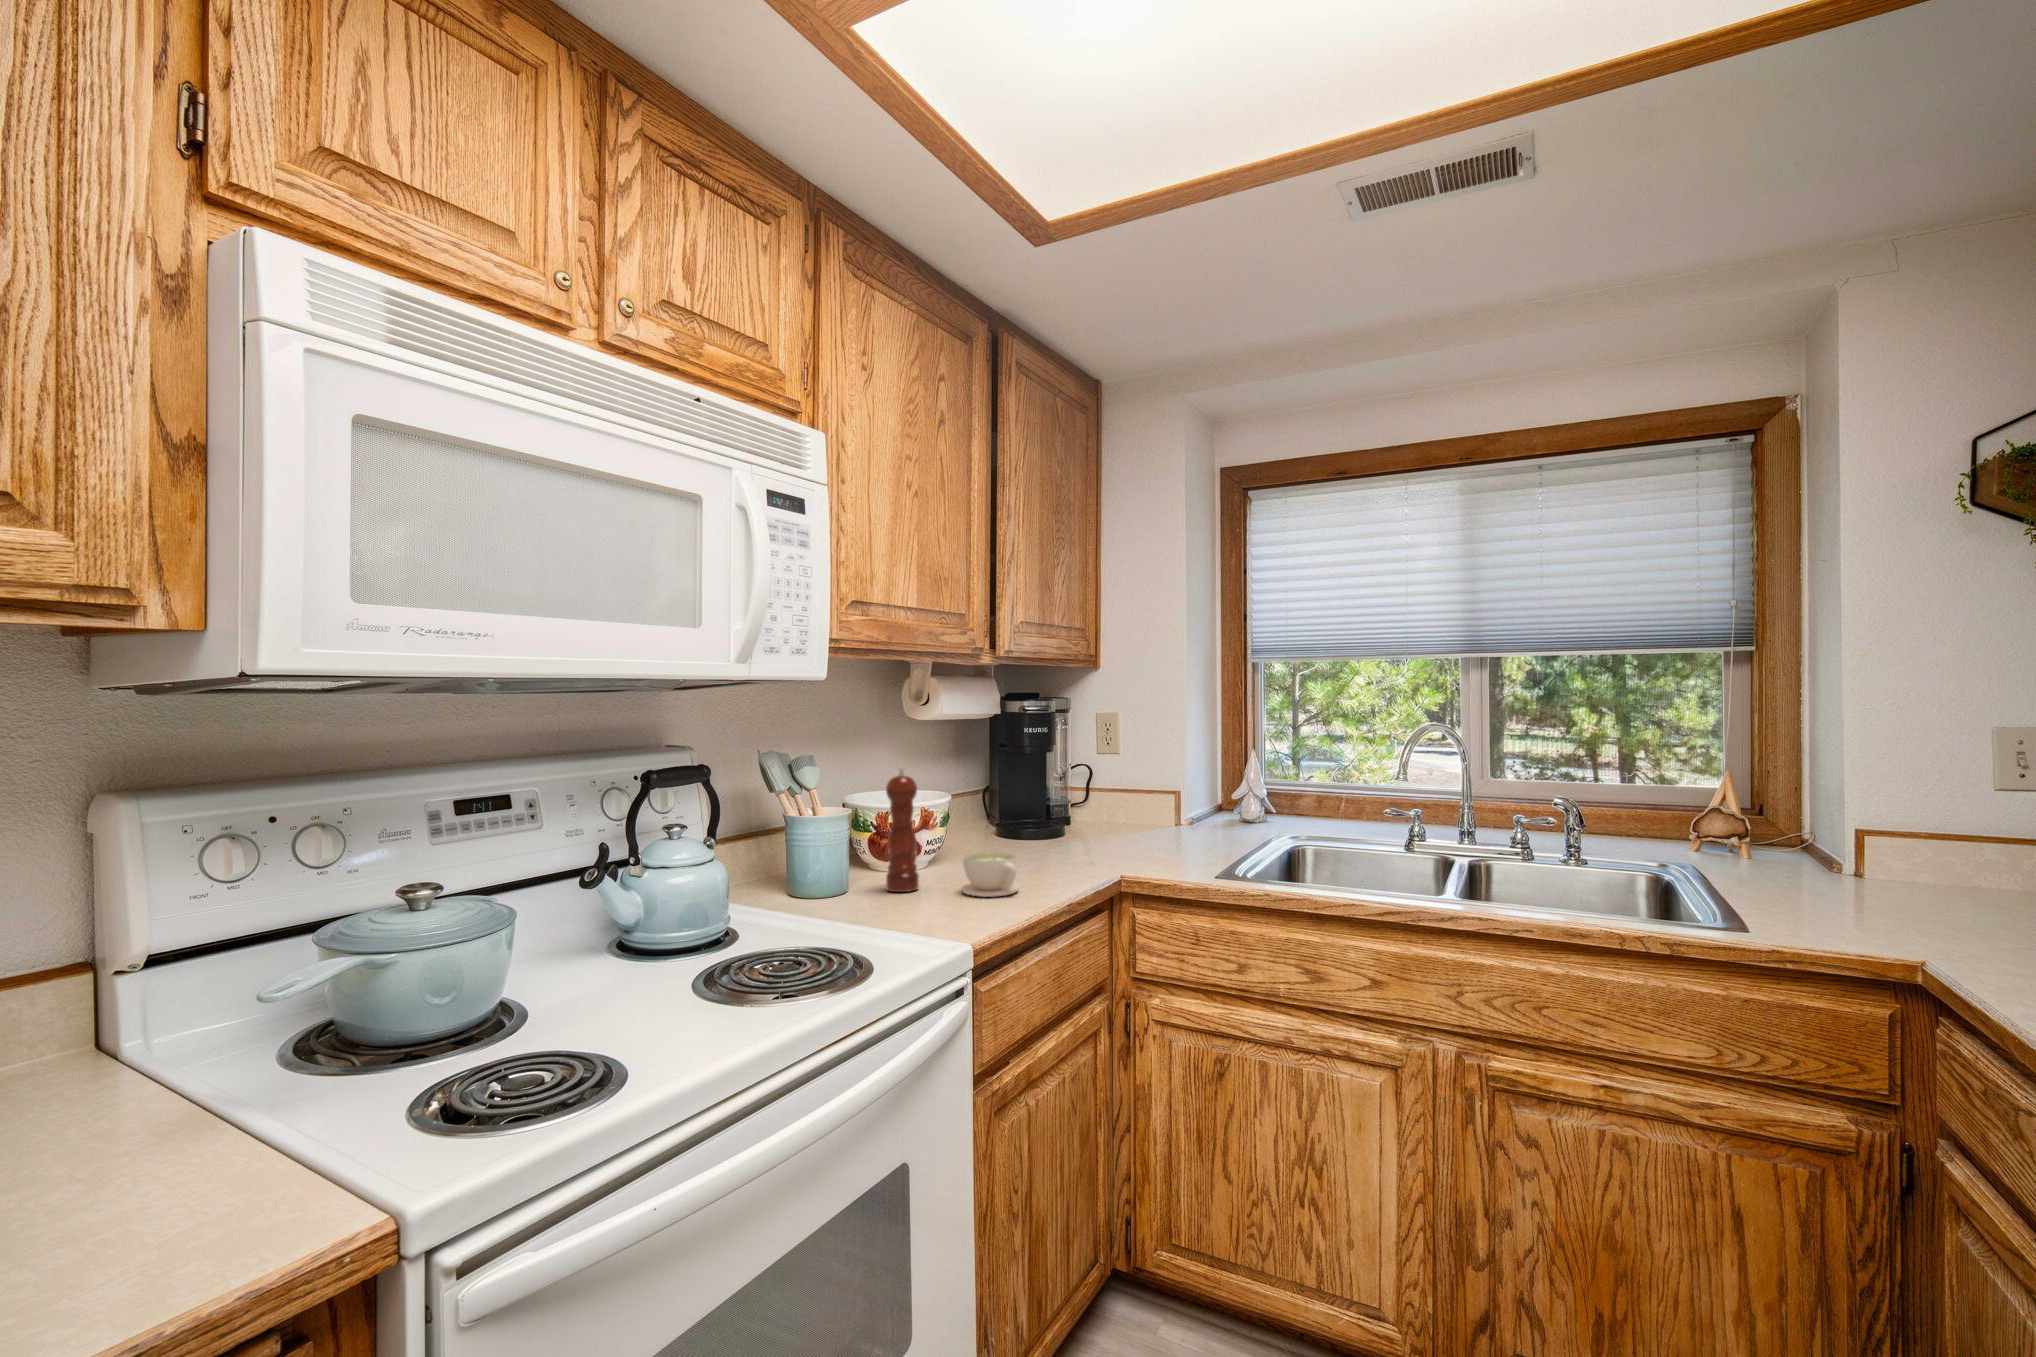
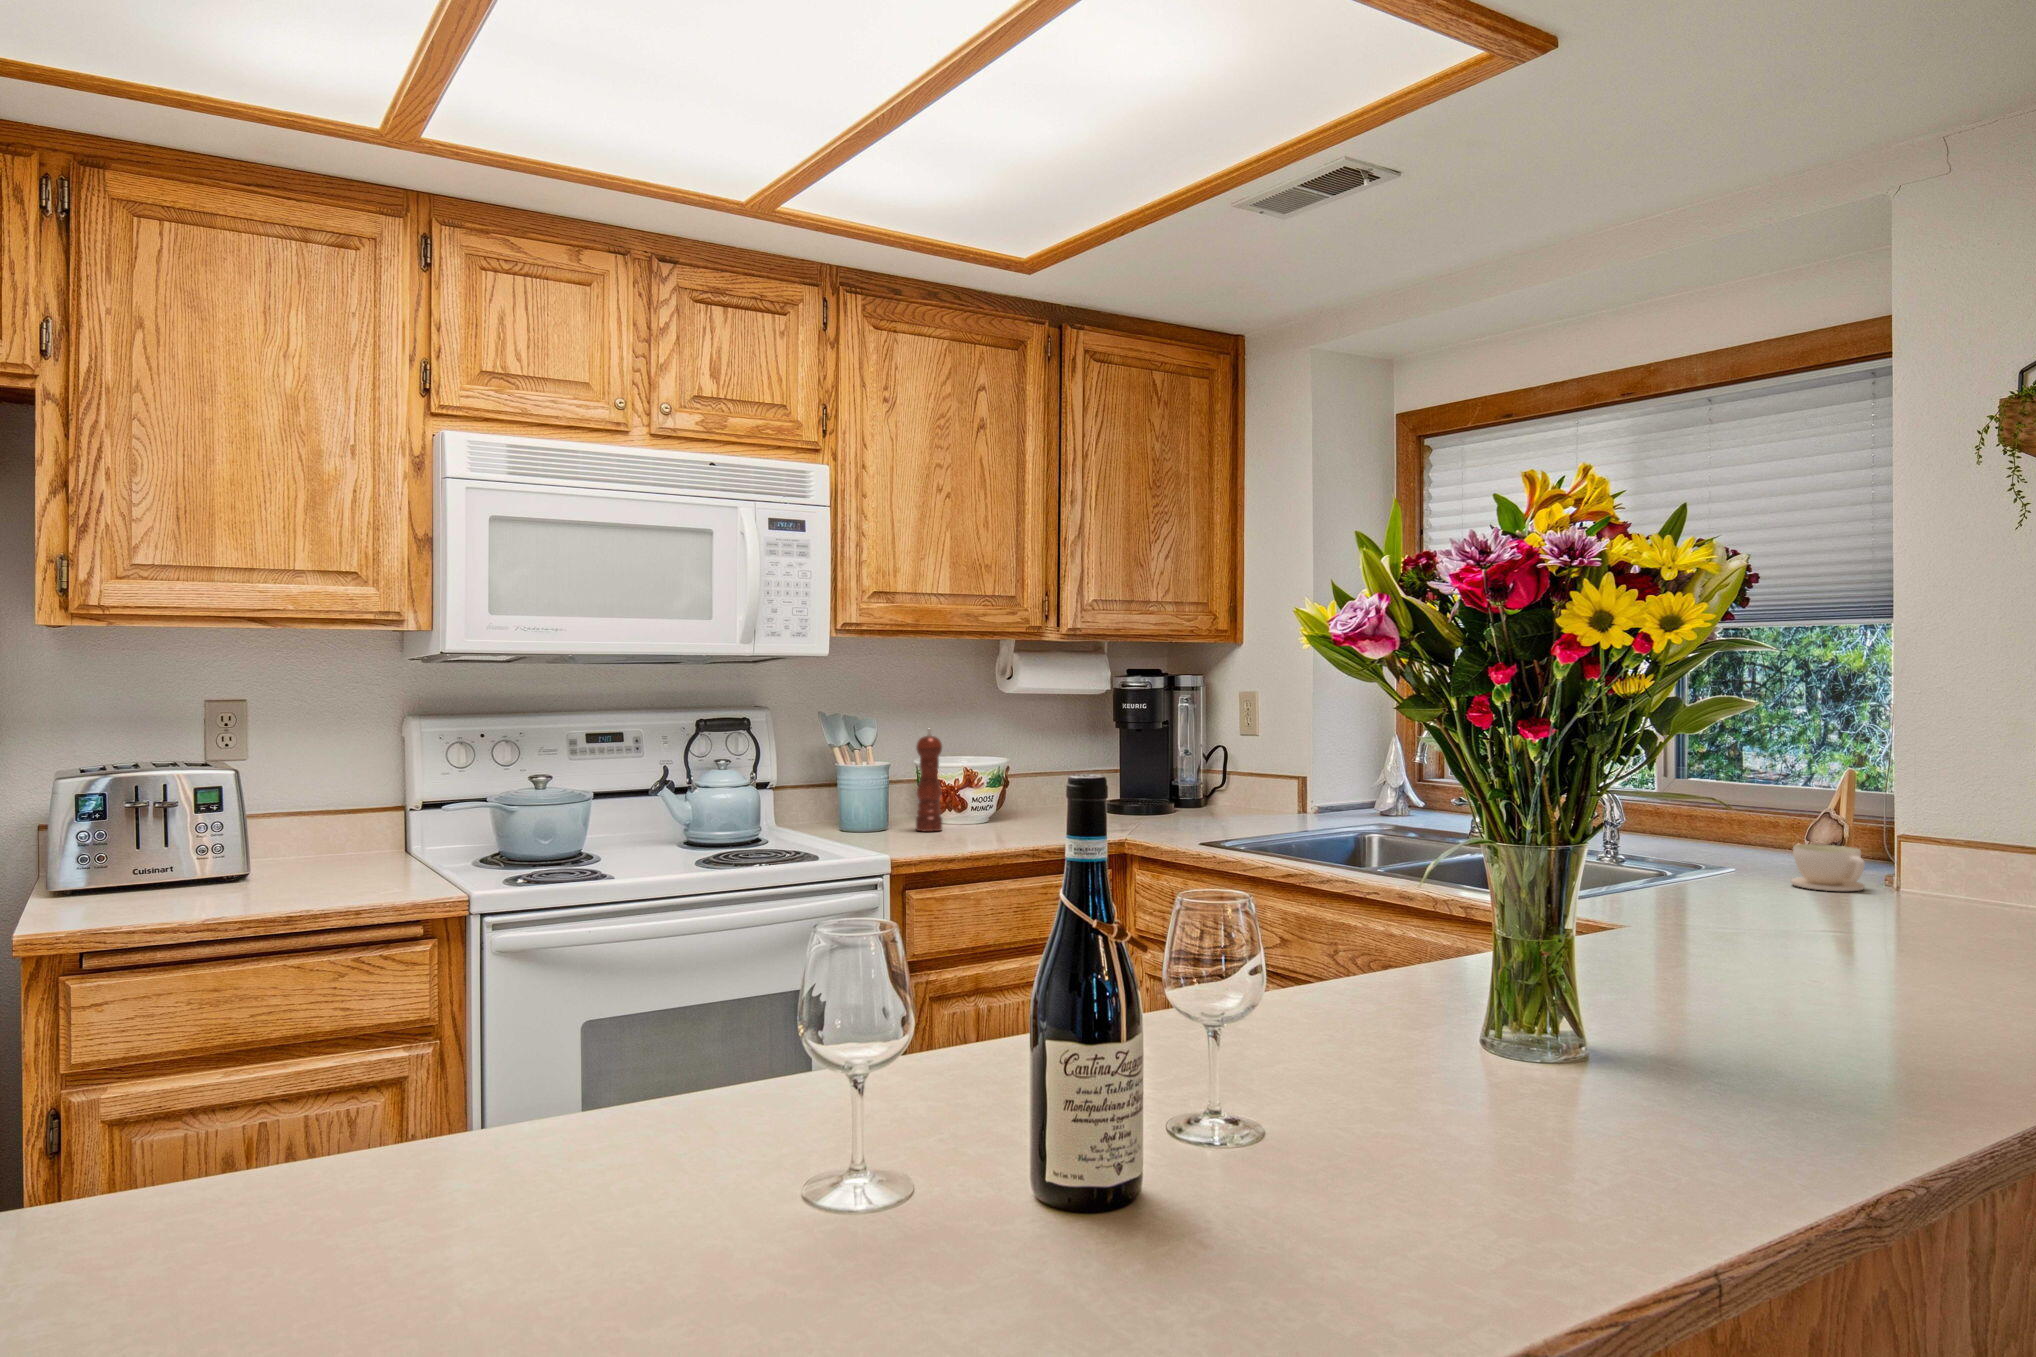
coffee cup: present [962,852,1019,897] -> present [1790,844,1865,891]

